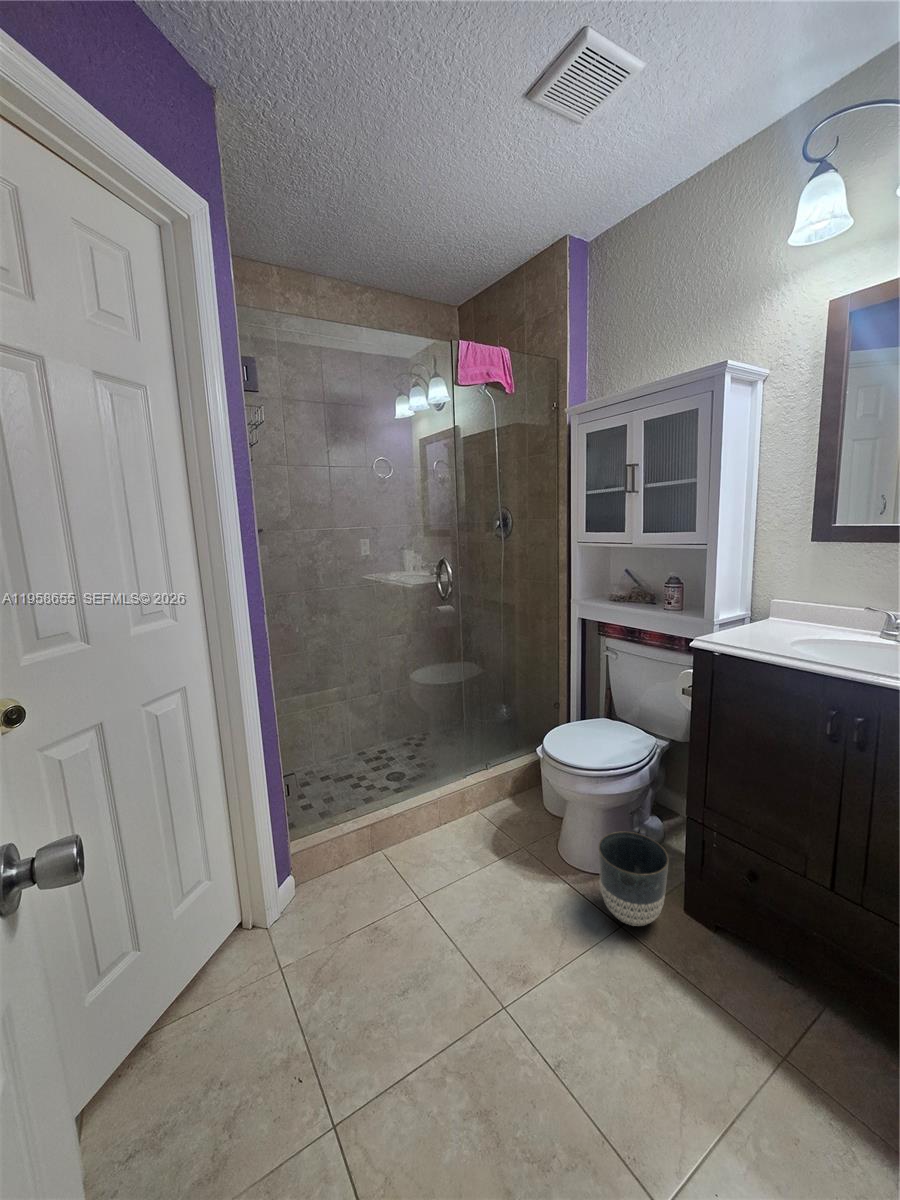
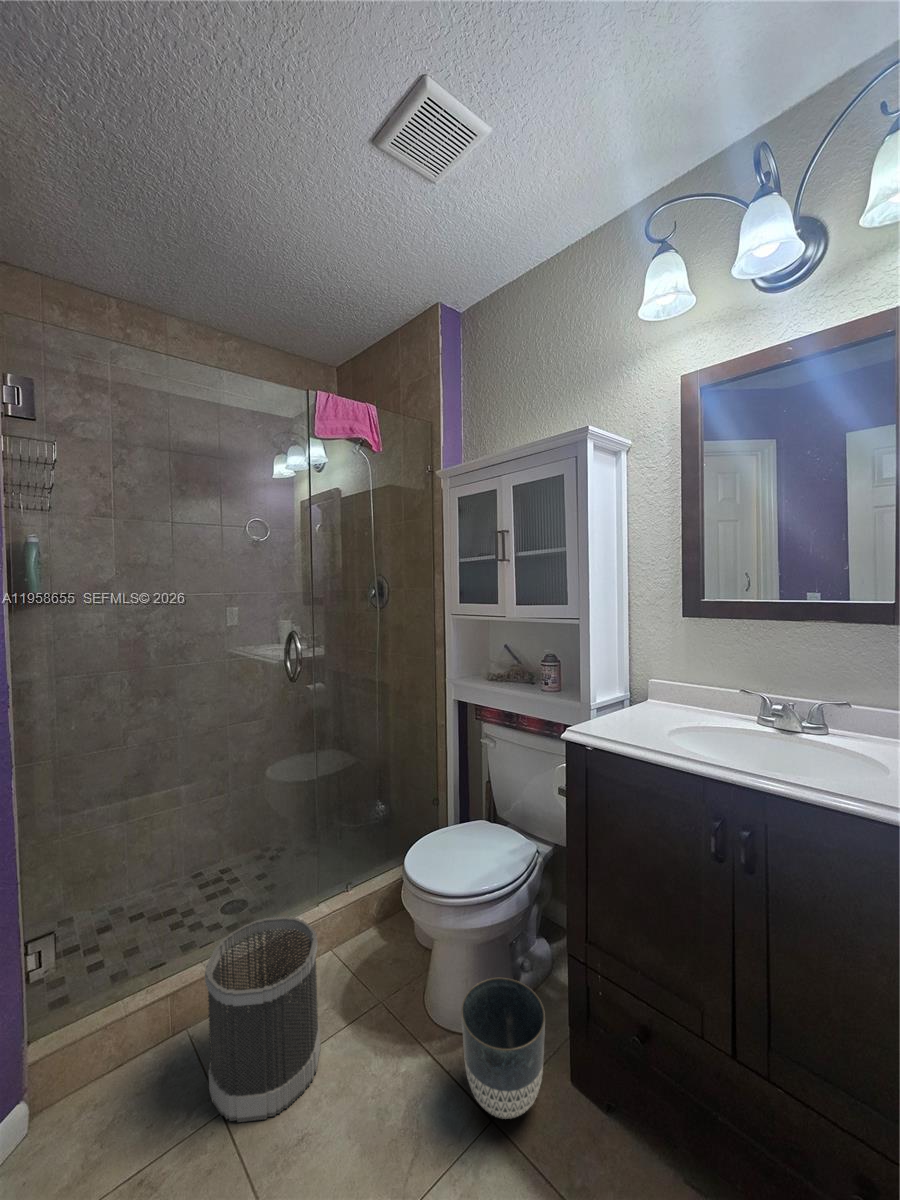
wastebasket: none [402,777,482,907] -> present [205,917,320,1122]

